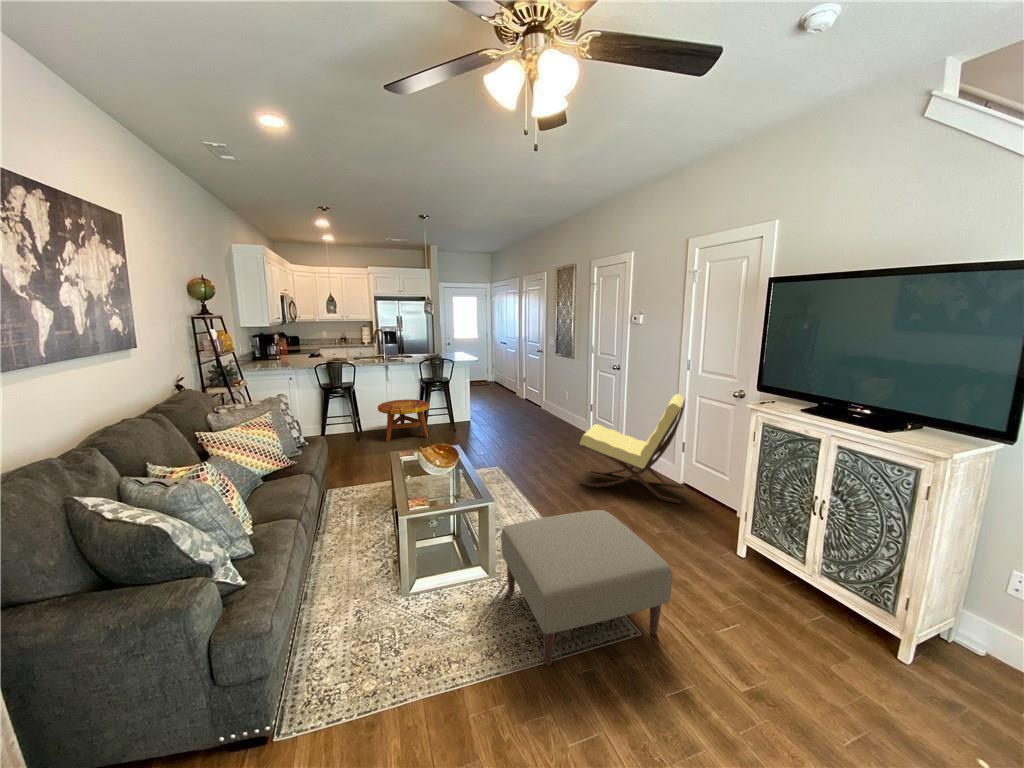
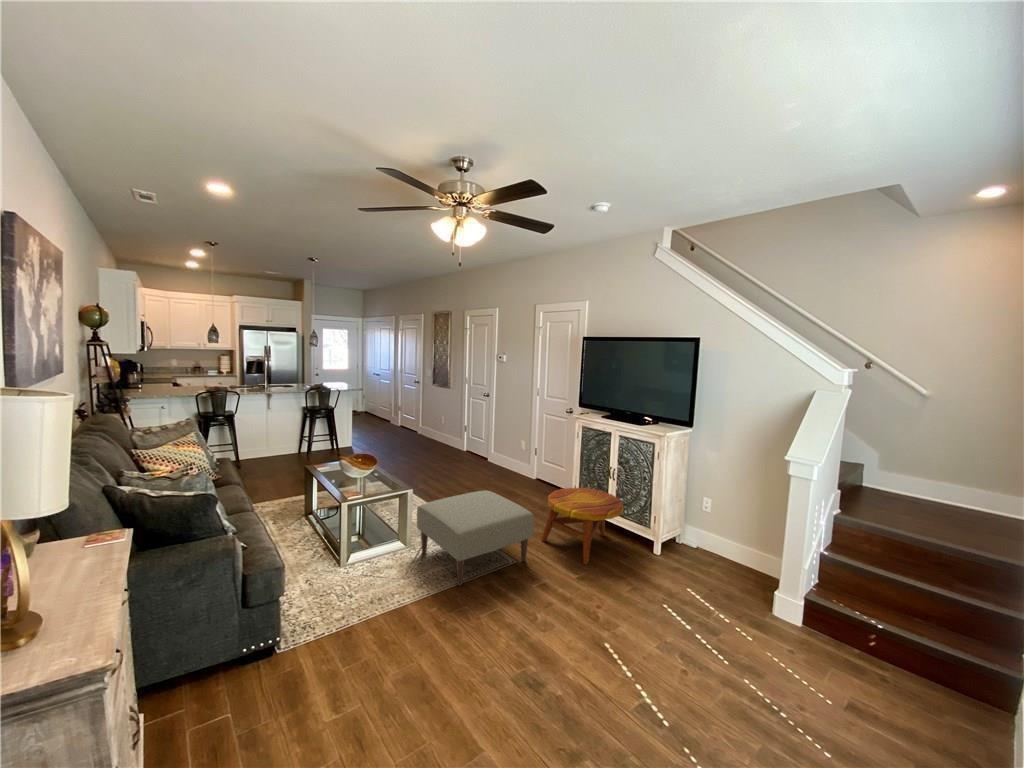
lounge chair: present [580,394,685,503] -> none [461,412,537,492]
side table: present [378,399,430,442] -> present [541,488,624,564]

